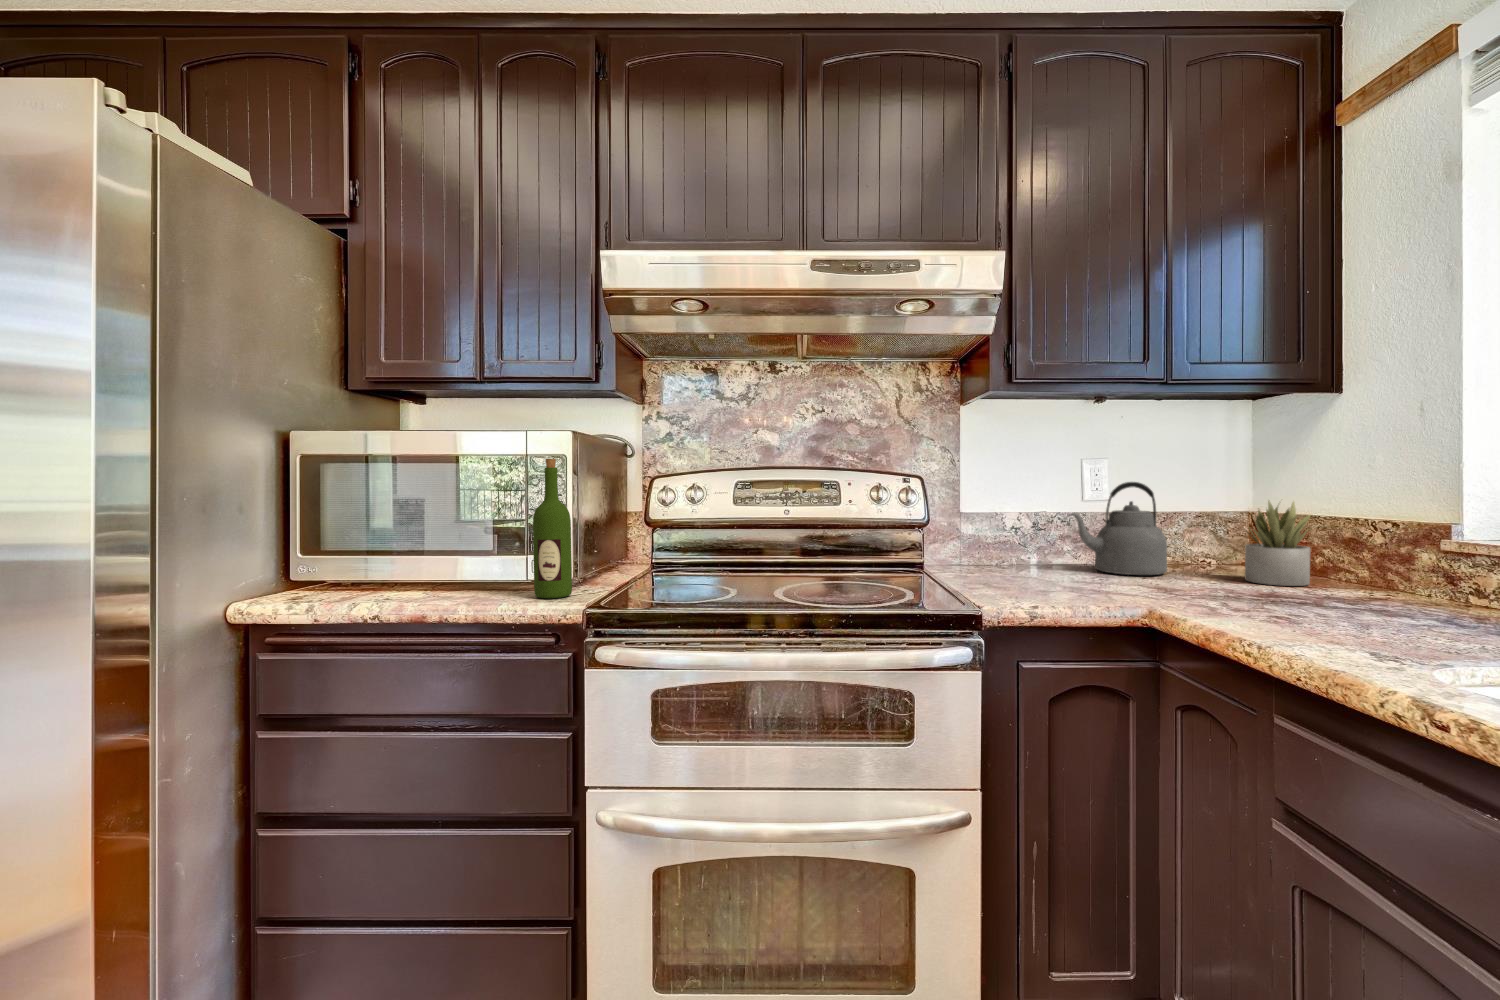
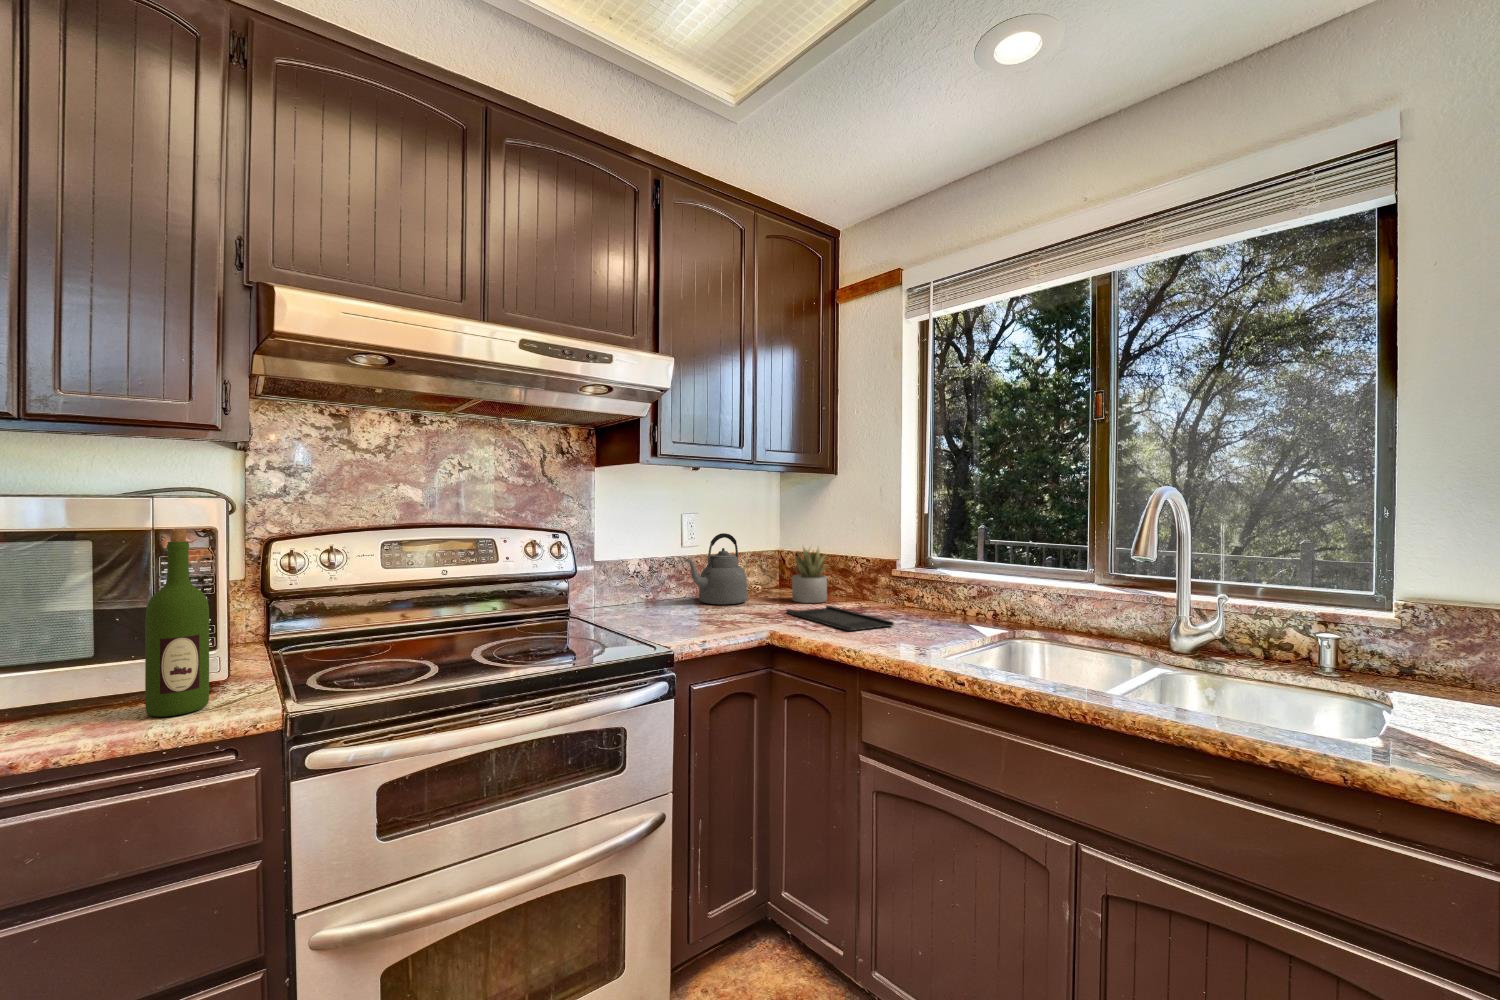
tray: none [1210,587,1393,627] -> present [786,606,894,631]

